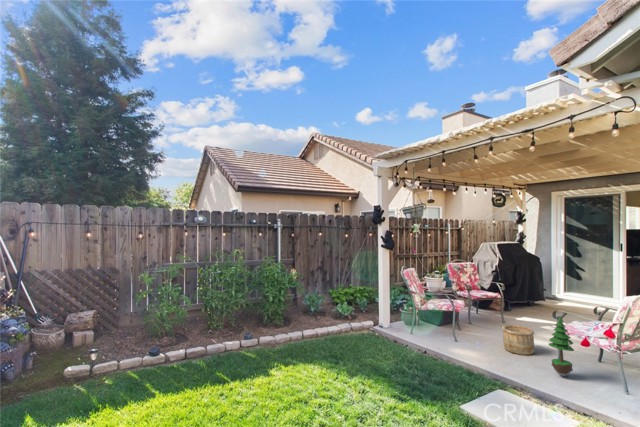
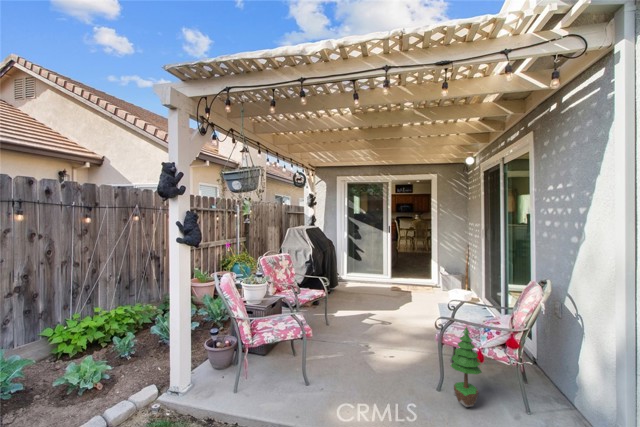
wooden bucket: present [502,325,534,355] -> none [362,335,399,379]

